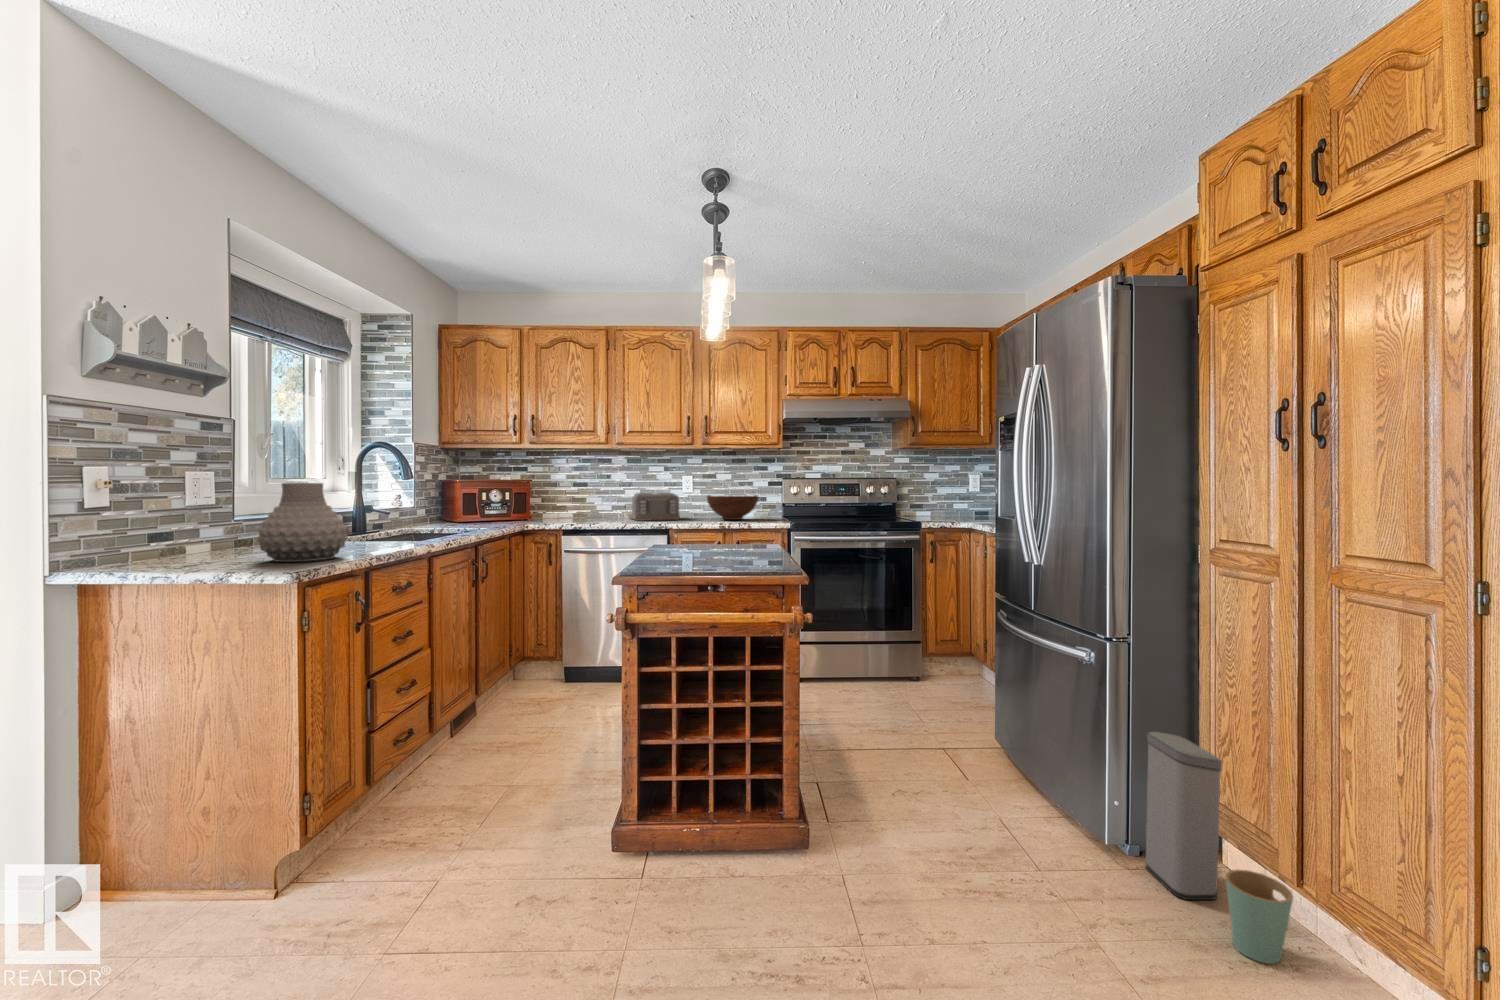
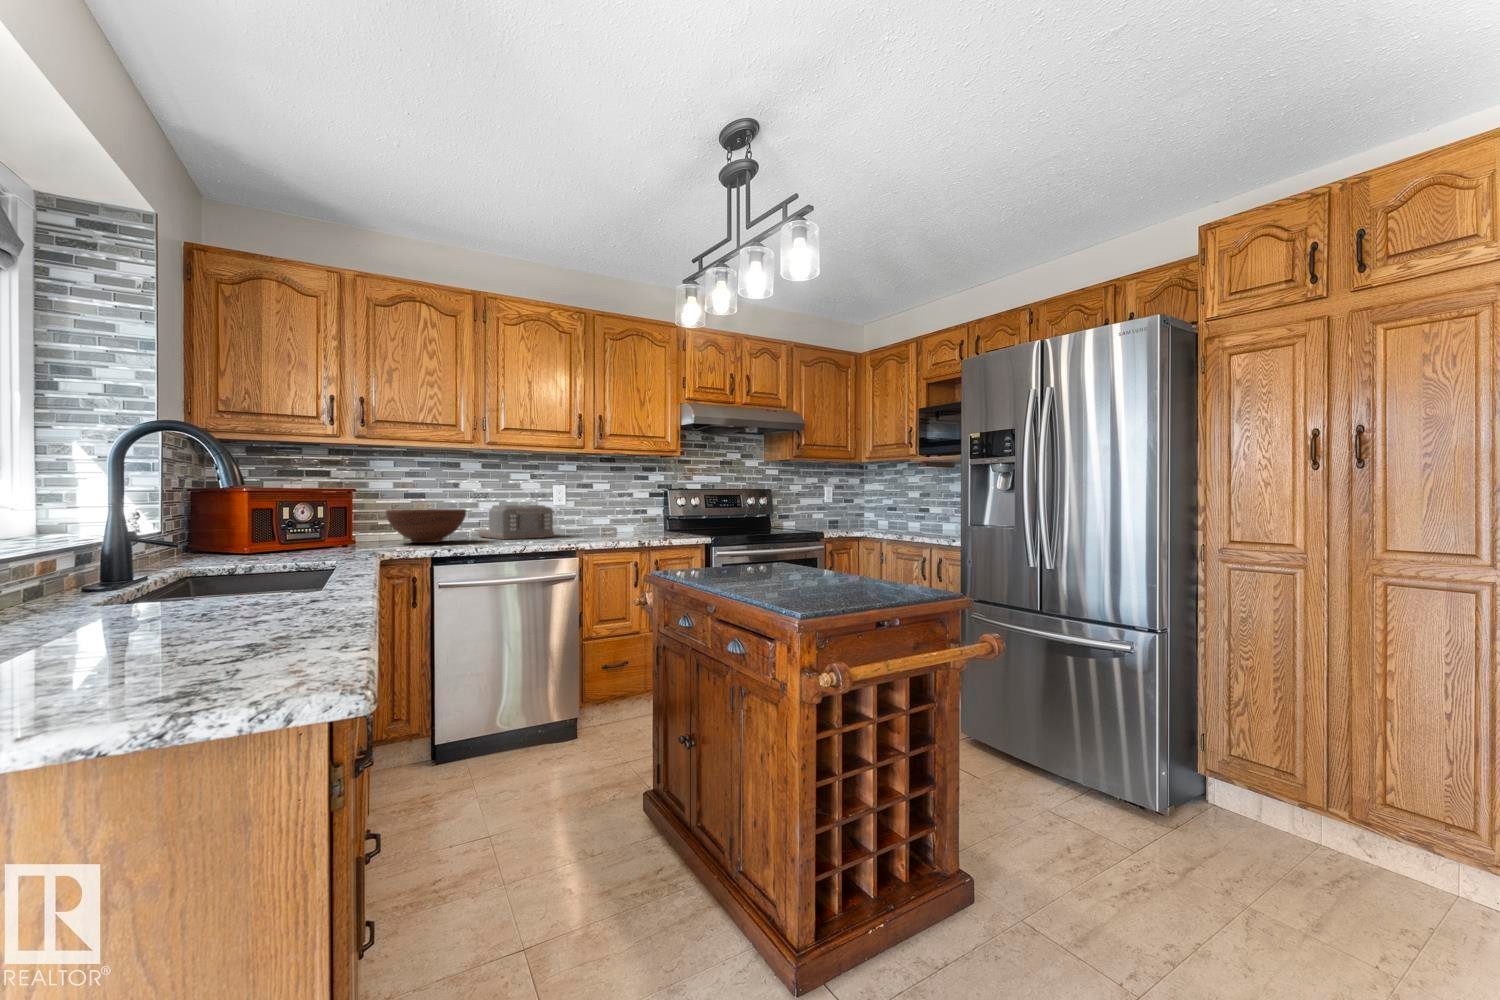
vase: present [257,483,347,562] -> none [81,480,294,651]
fruit bowl: present [707,495,758,520] -> present [386,509,466,543]
trash can: present [1146,732,1293,964] -> none [1189,707,1368,889]

